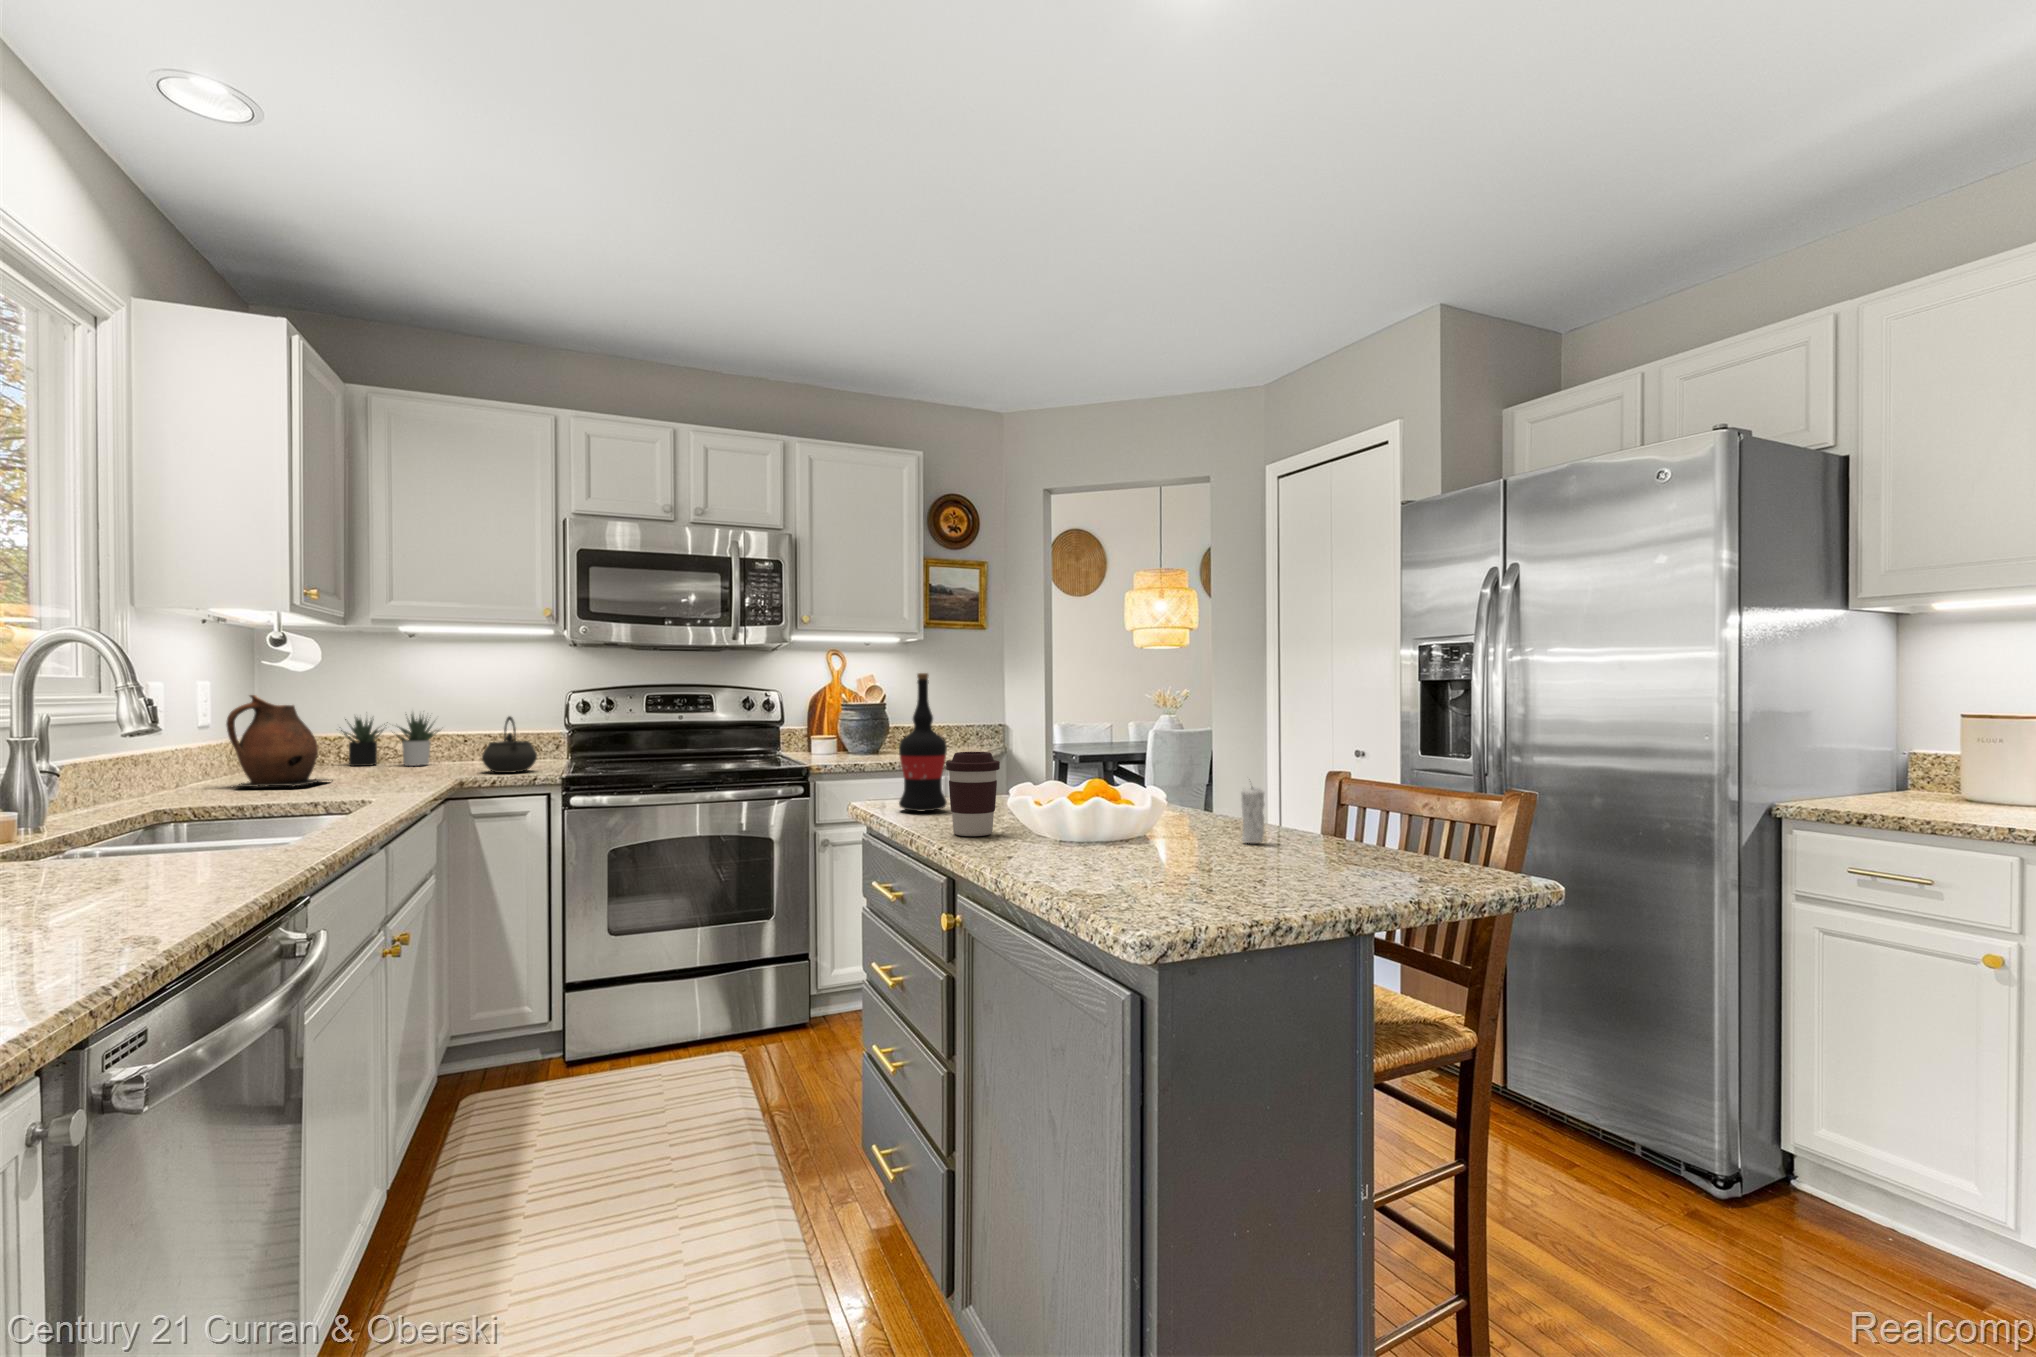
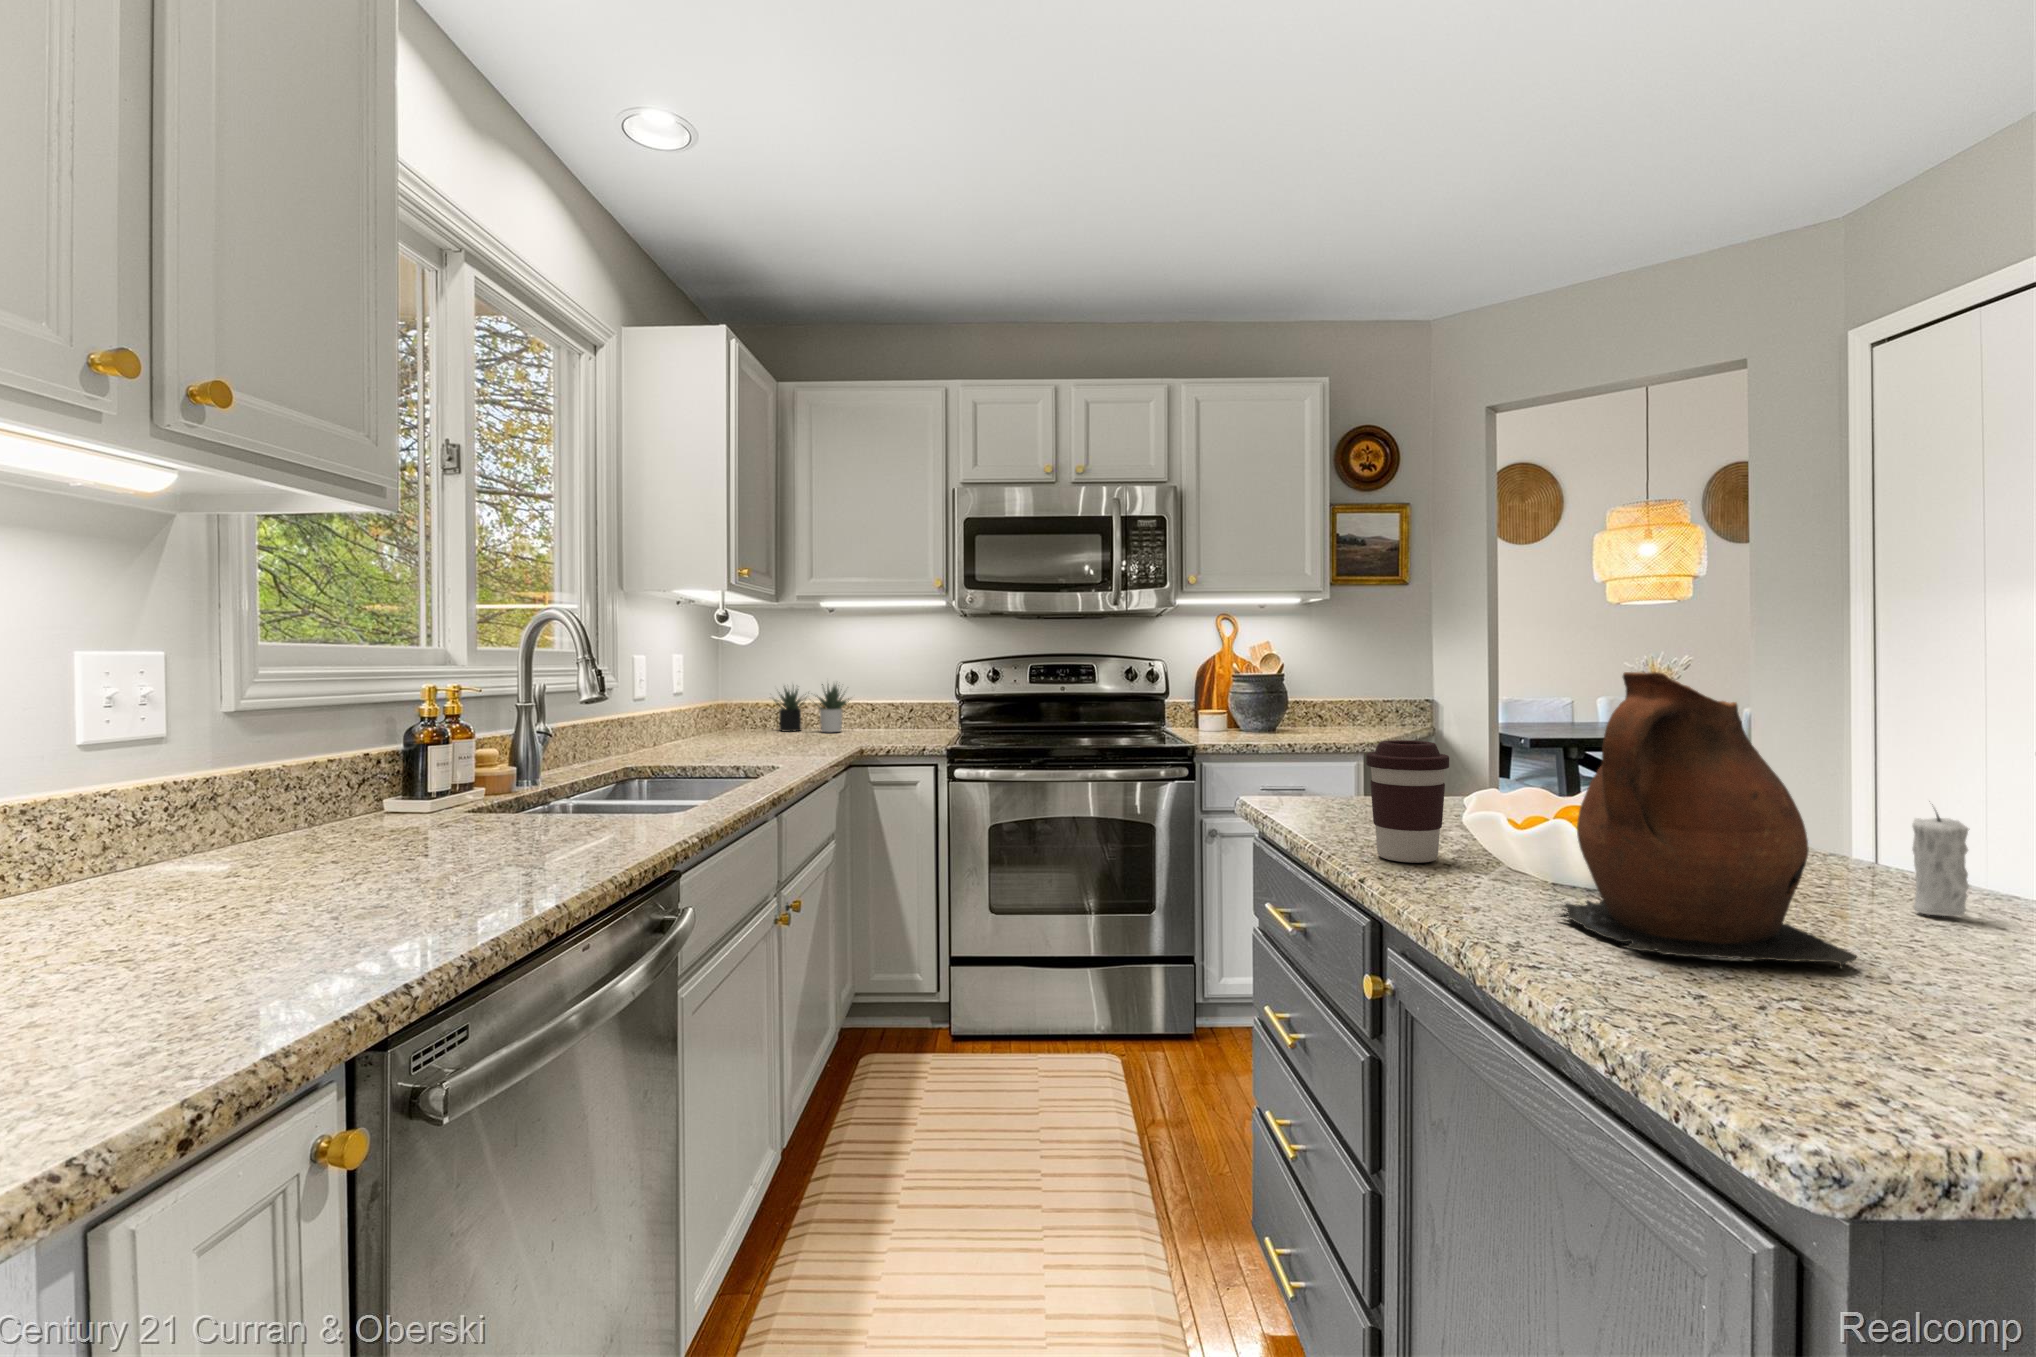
wine bottle: present [899,673,947,811] -> none [1298,632,1365,815]
ceramic pitcher: present [226,695,328,787] -> present [1552,672,1857,968]
kettle: present [482,716,537,773] -> none [879,686,928,742]

